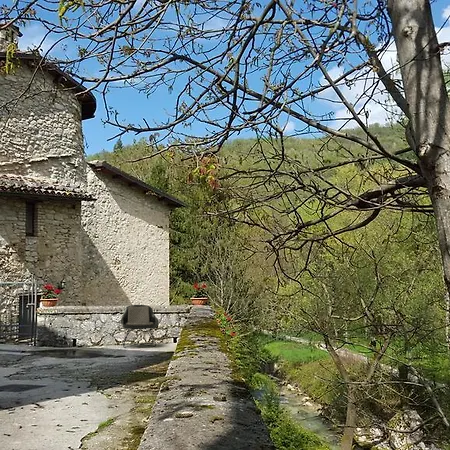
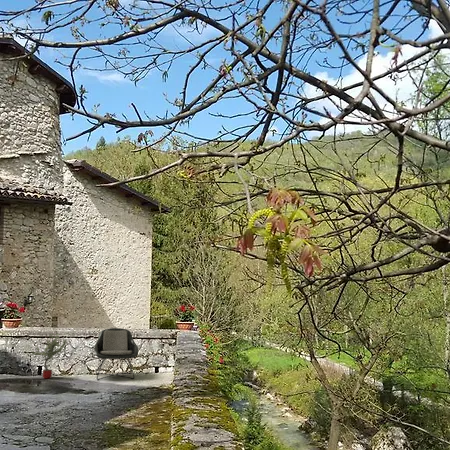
potted tree: none [67,309,97,348] -> present [32,334,66,379]

